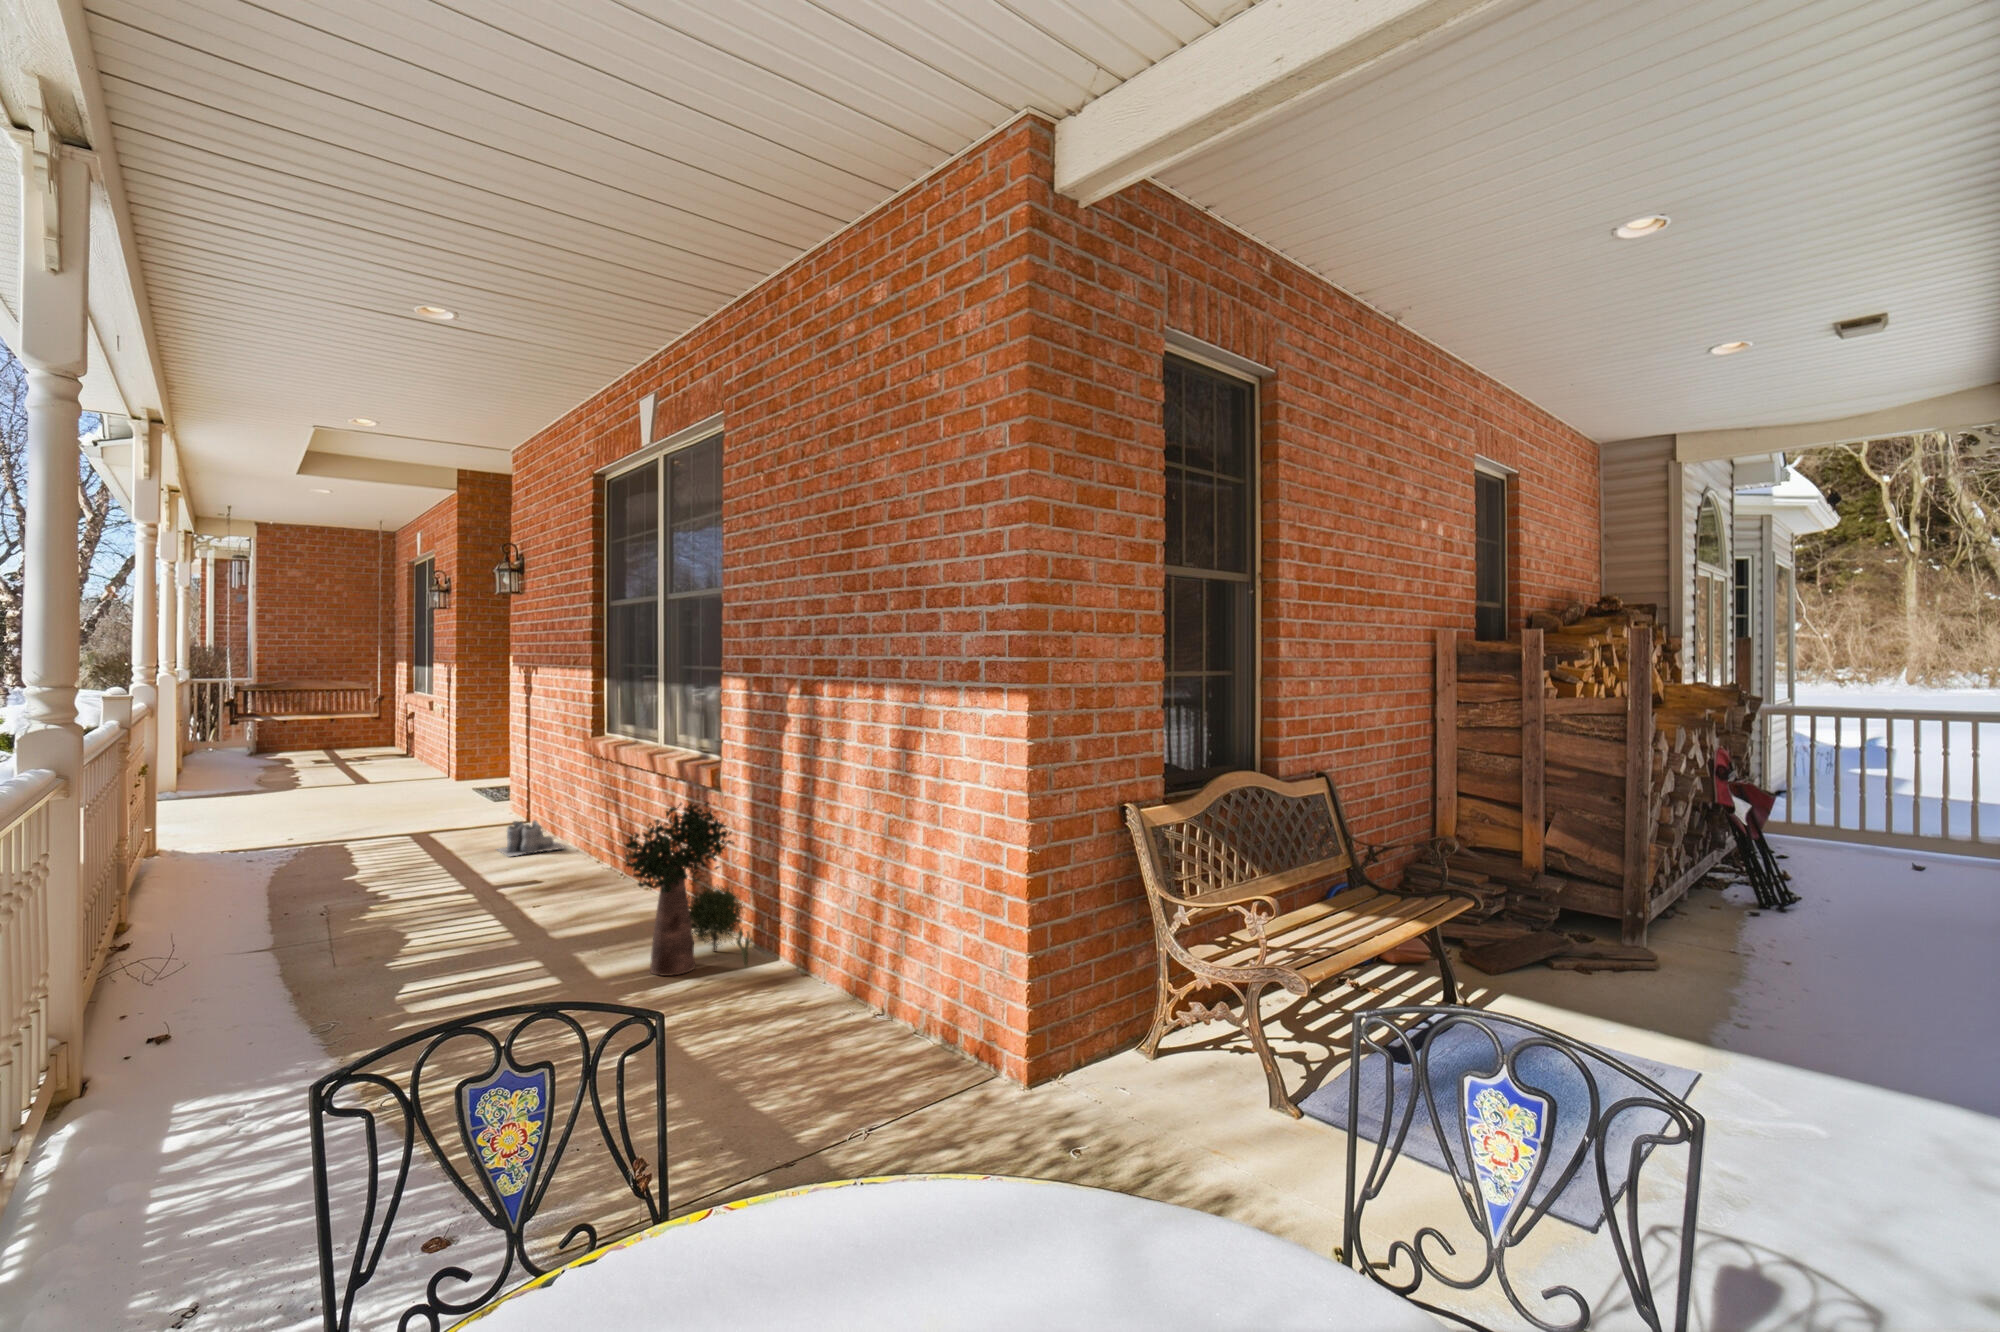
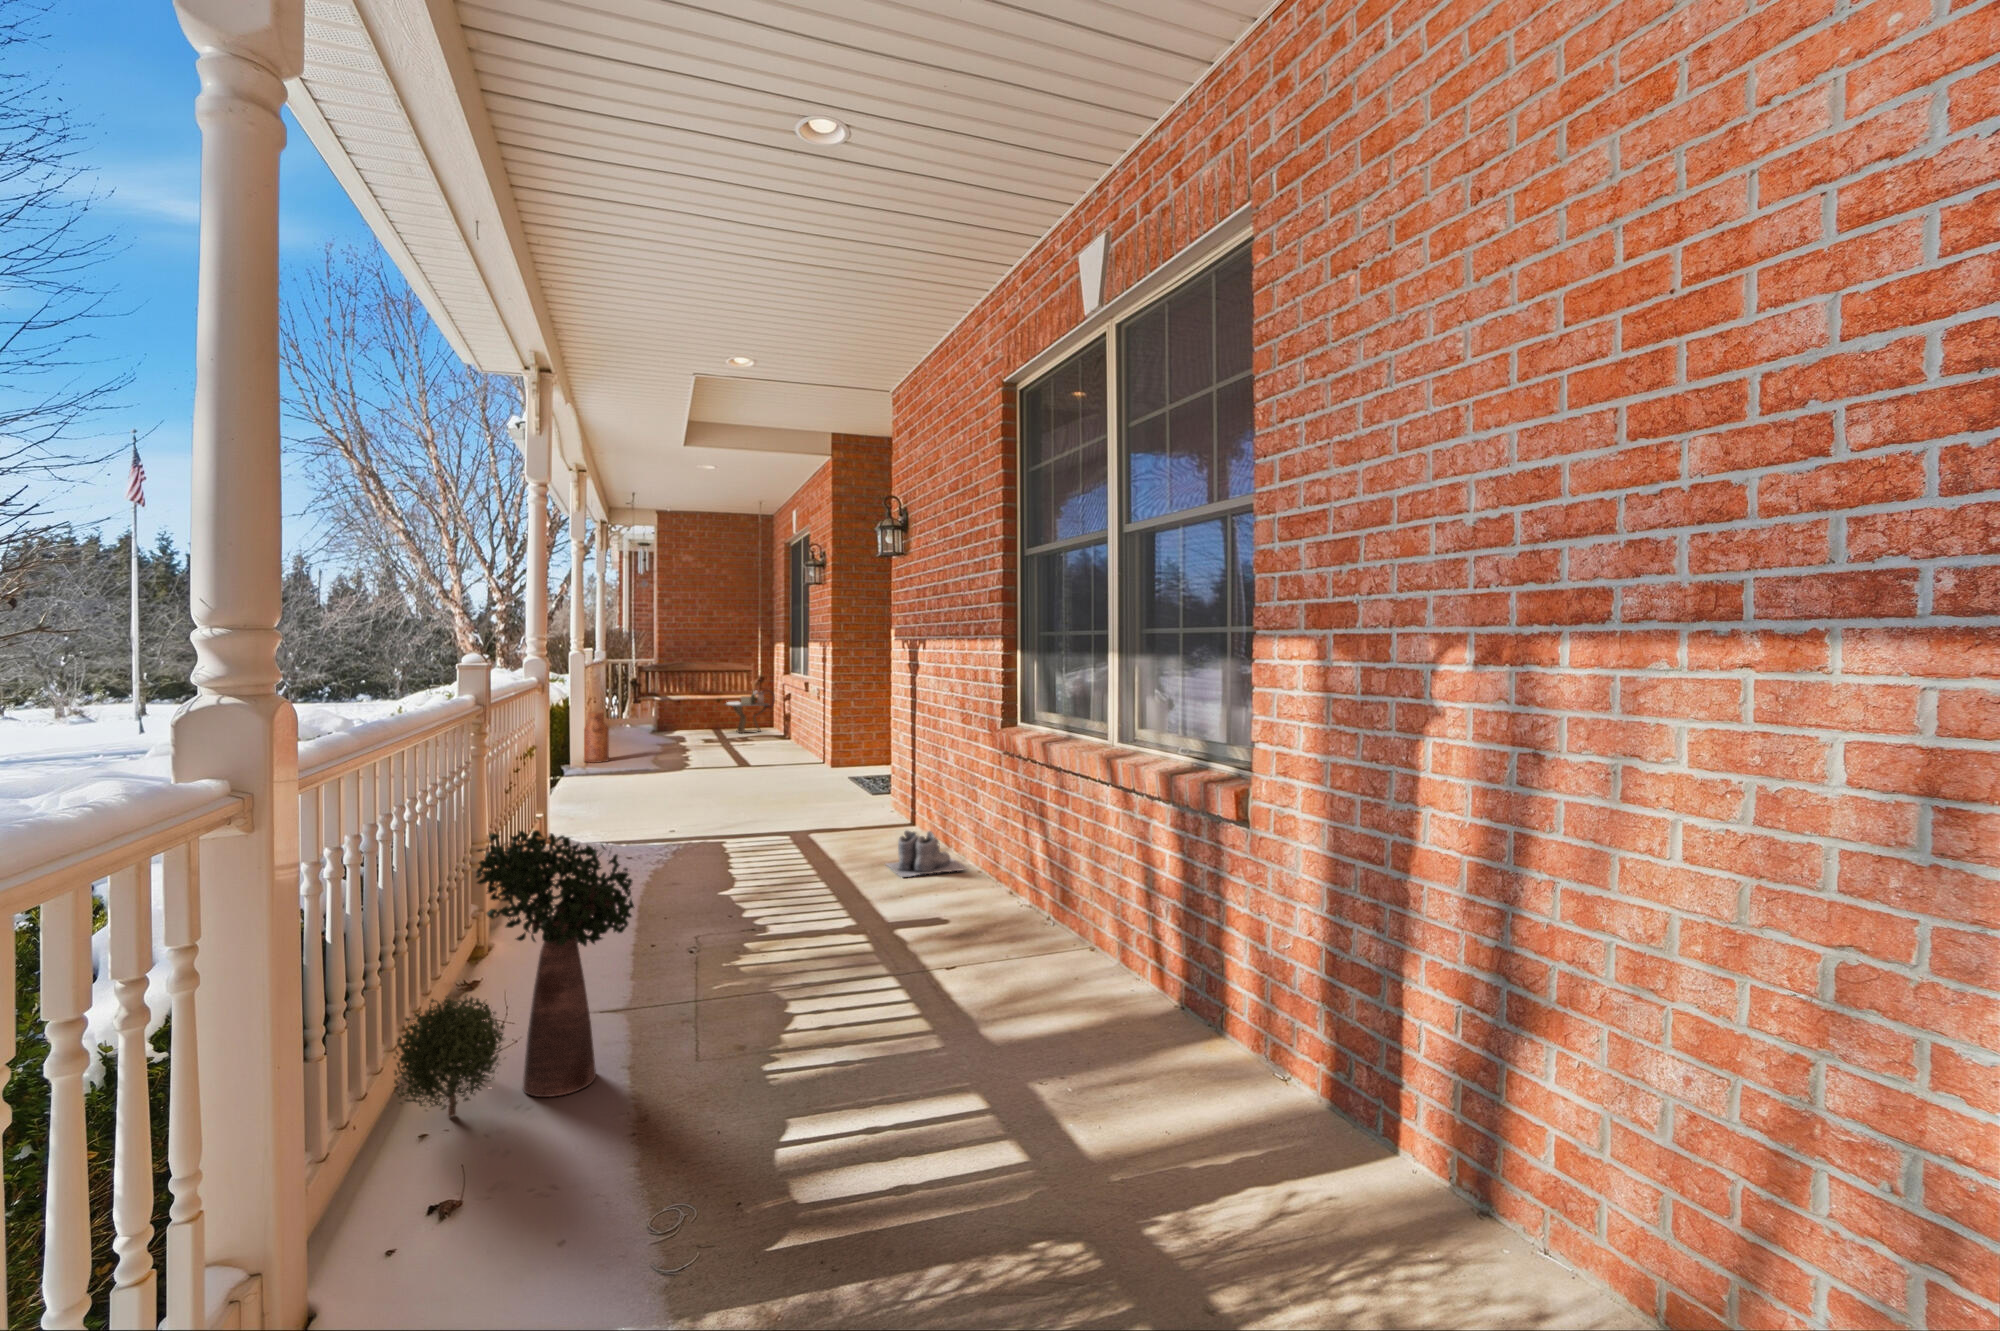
side table: none [338,707,397,752] -> present [725,690,775,733]
watering can: none [176,731,206,785] -> present [584,709,609,763]
potted plant: present [625,803,753,976] -> present [394,830,635,1117]

